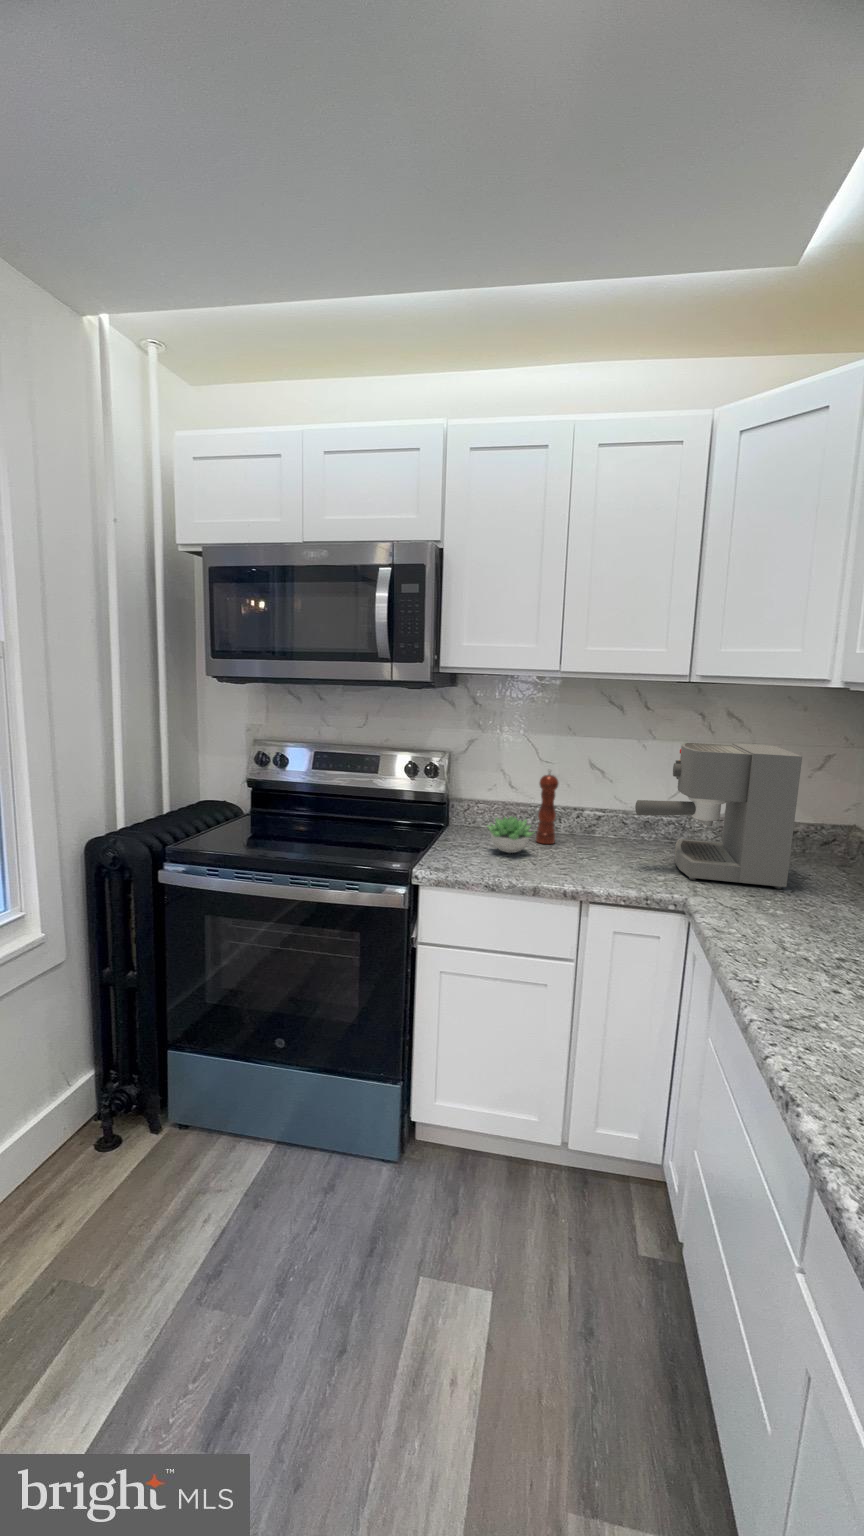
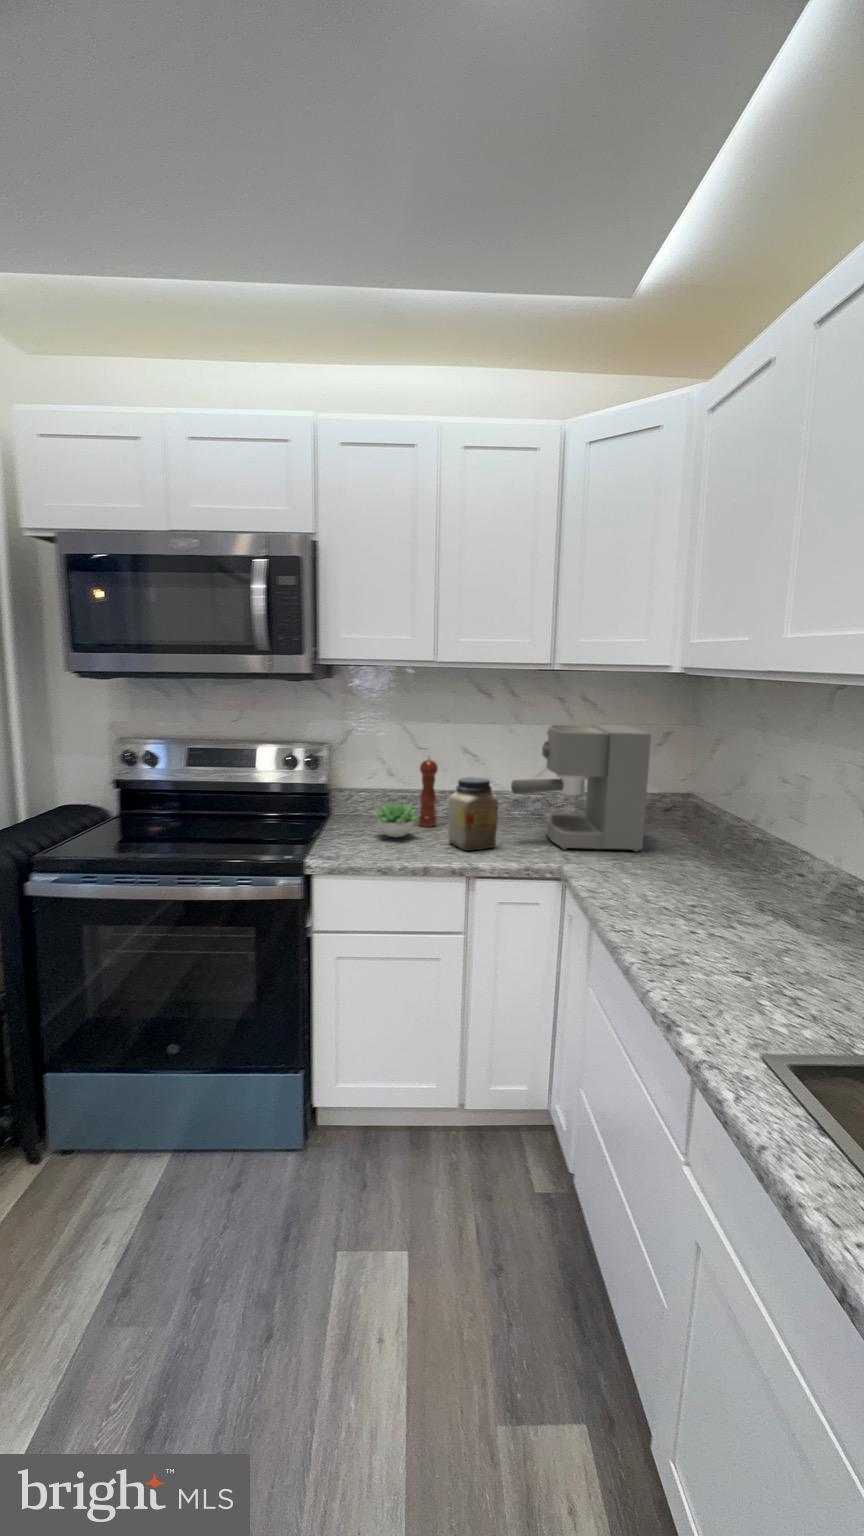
jar: none [564,795,619,873] -> present [448,777,498,851]

